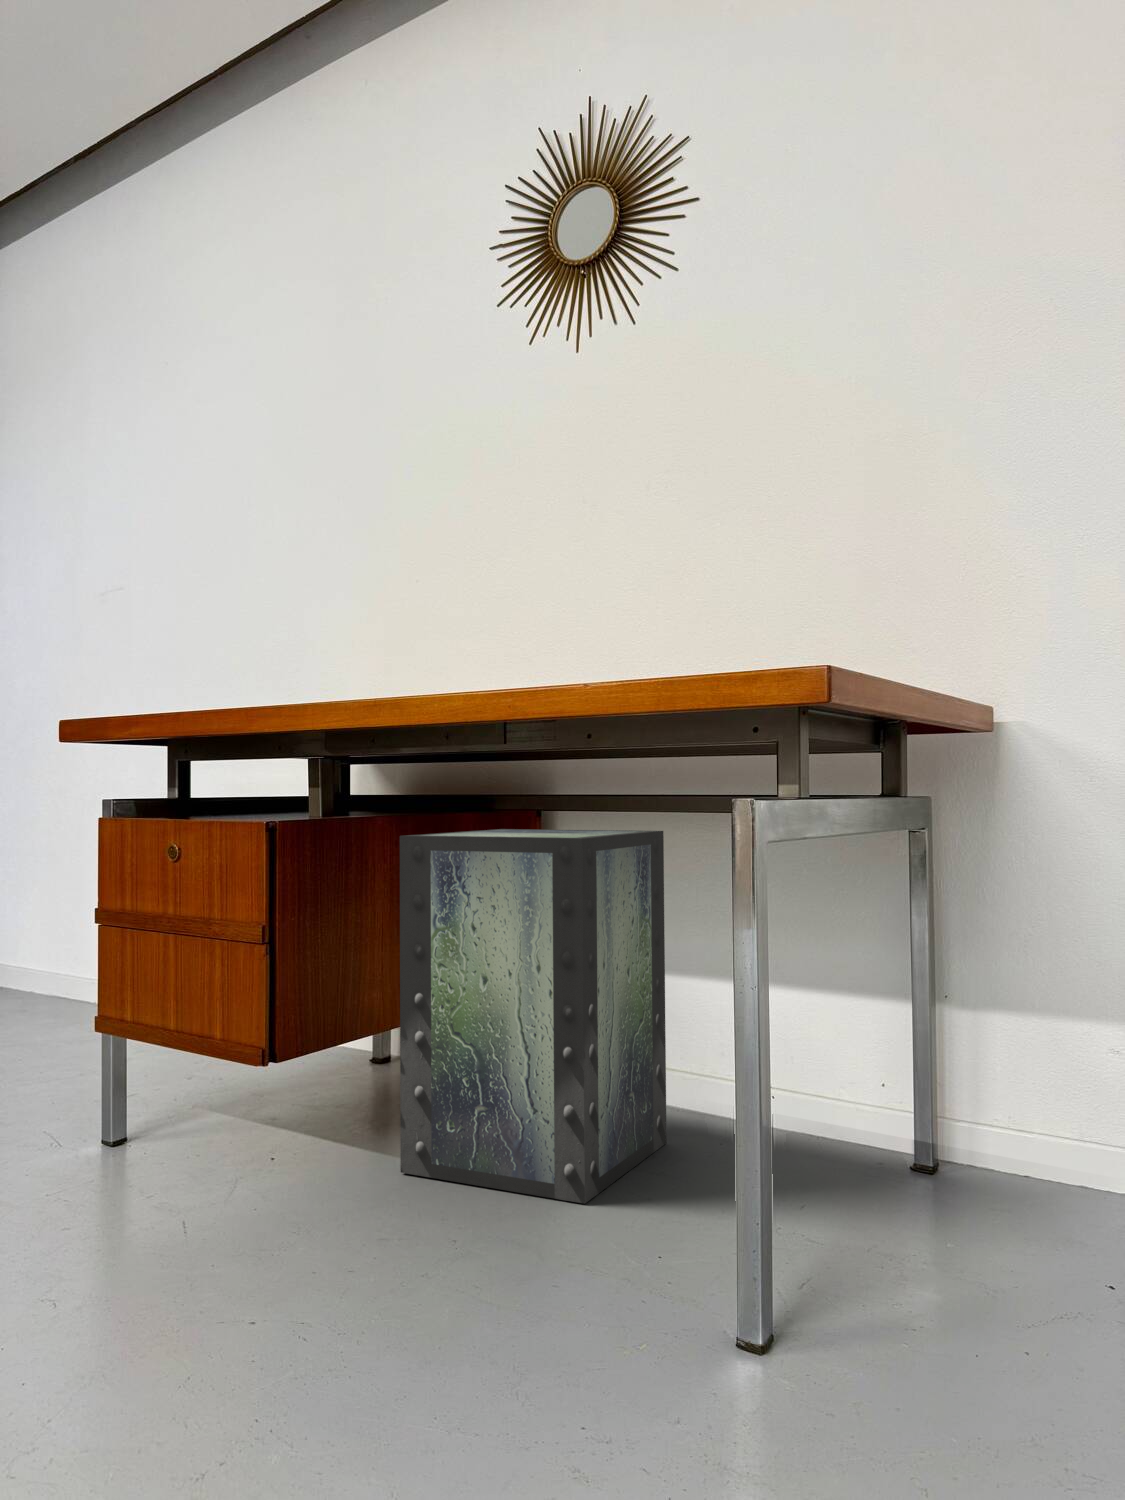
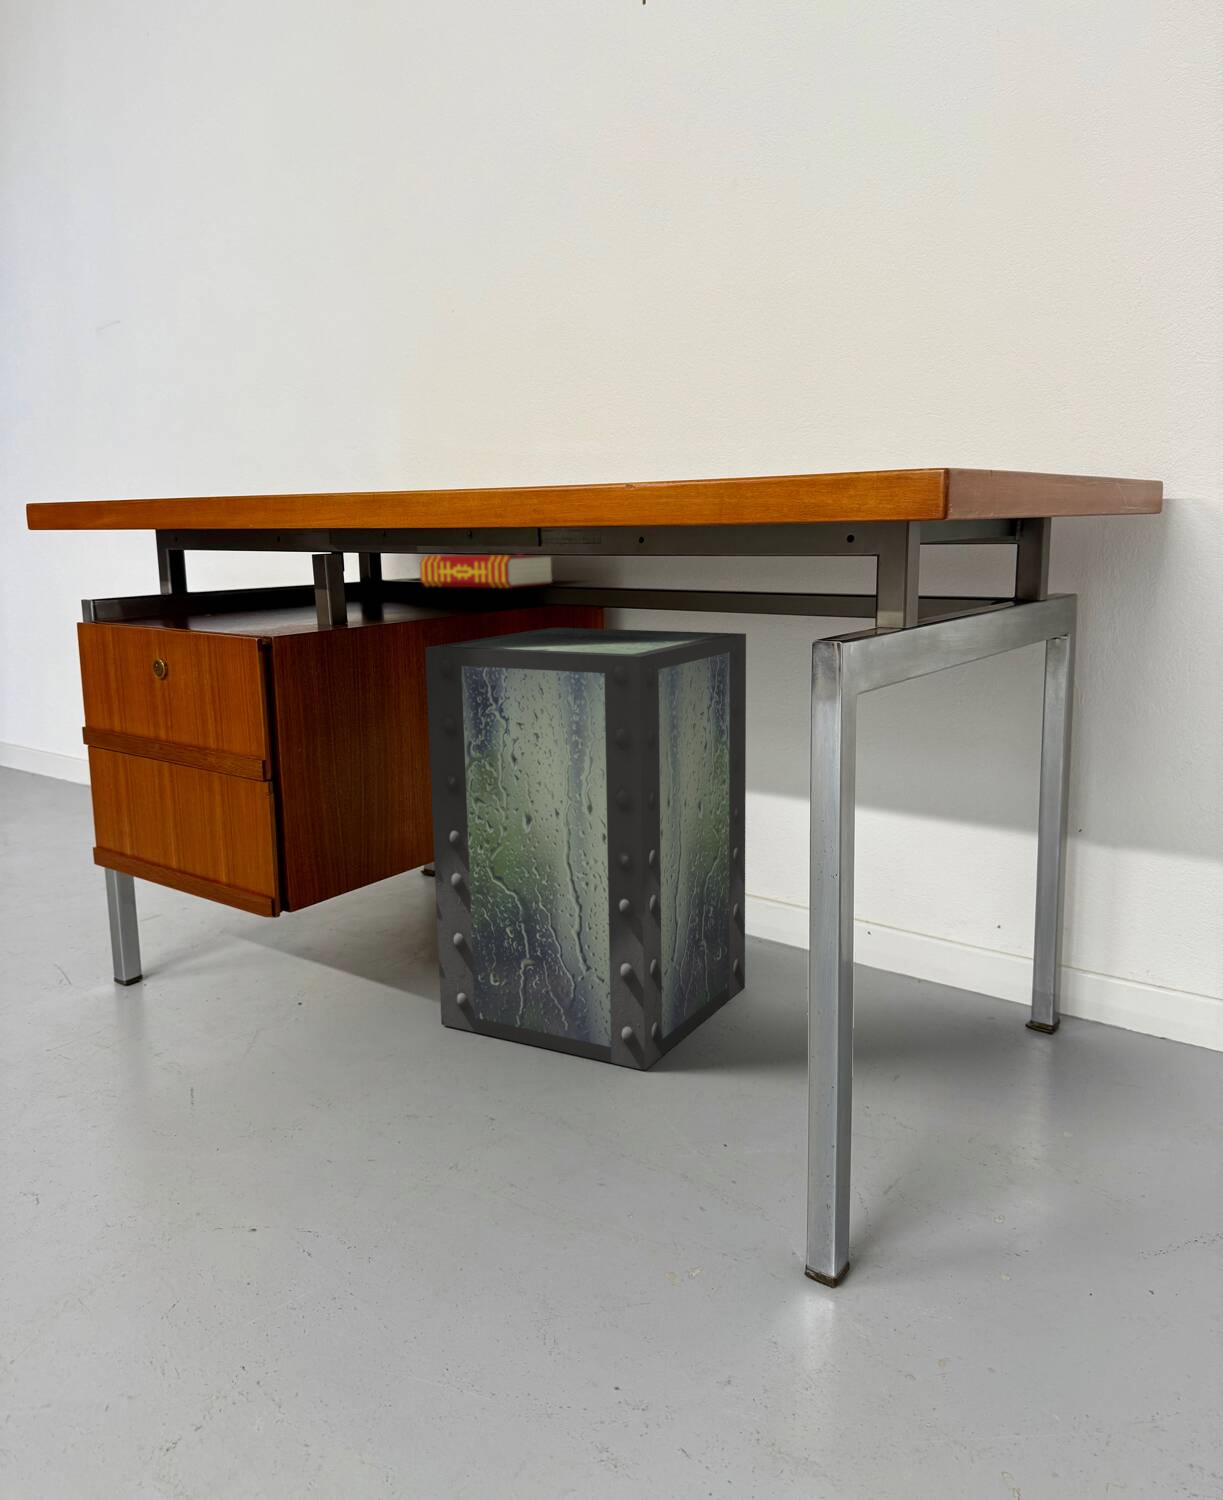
book: none [382,774,495,800] -> present [420,555,552,588]

